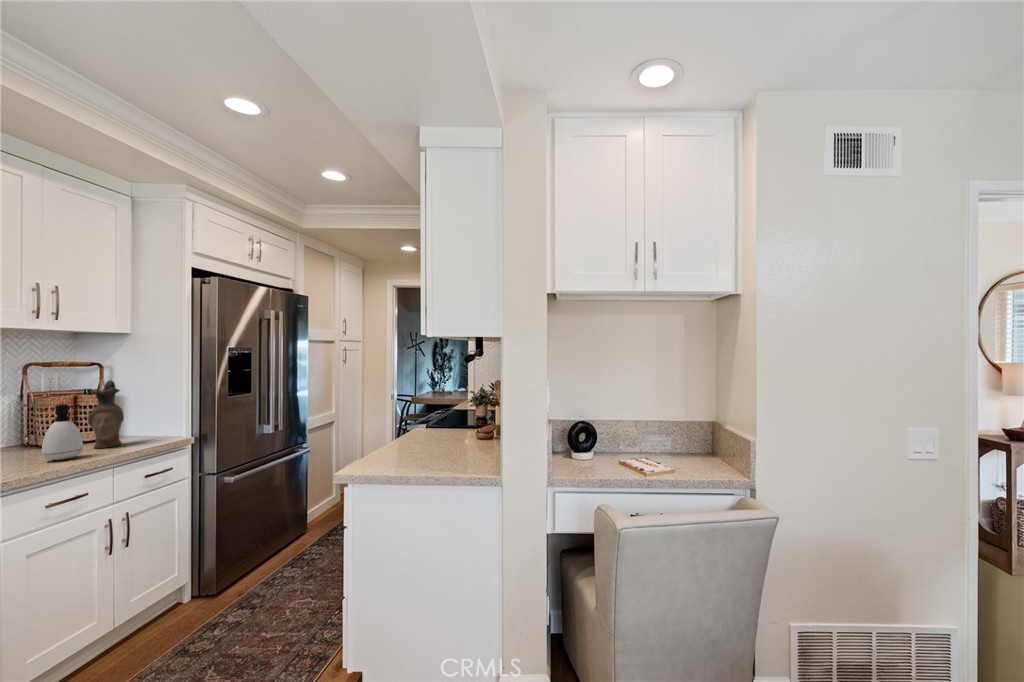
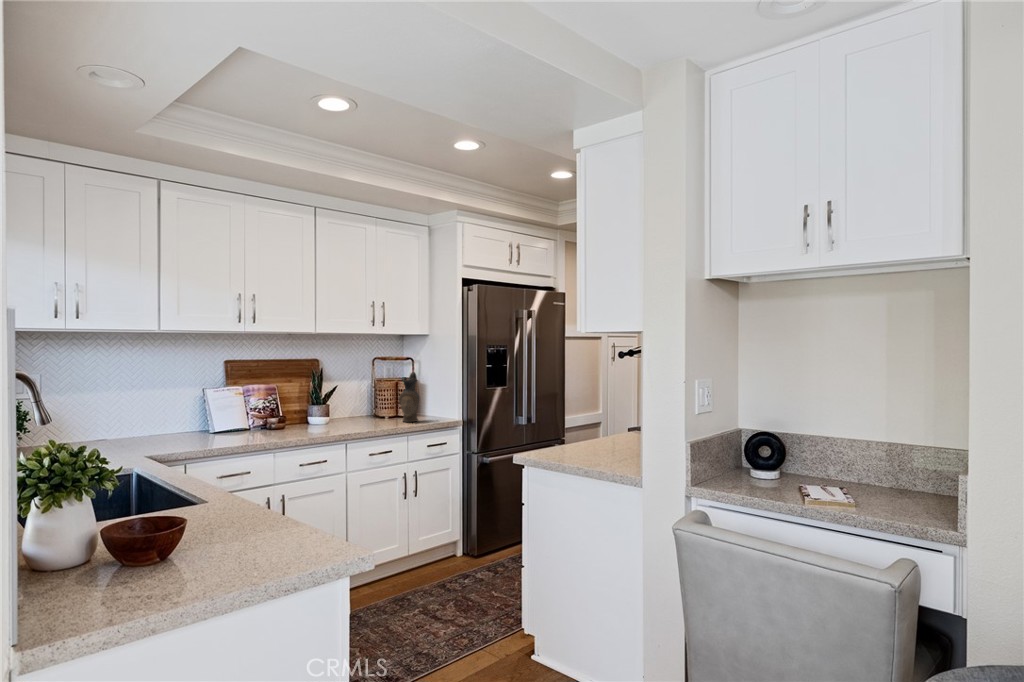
soap dispenser: present [42,404,83,460] -> none [372,388,393,426]

